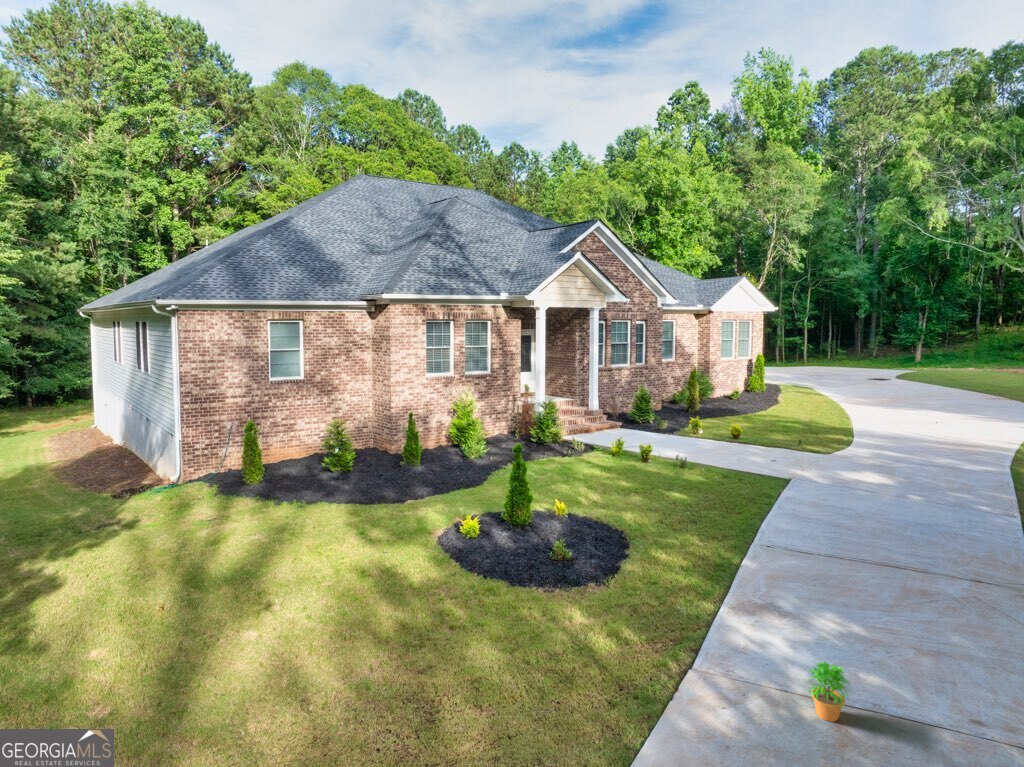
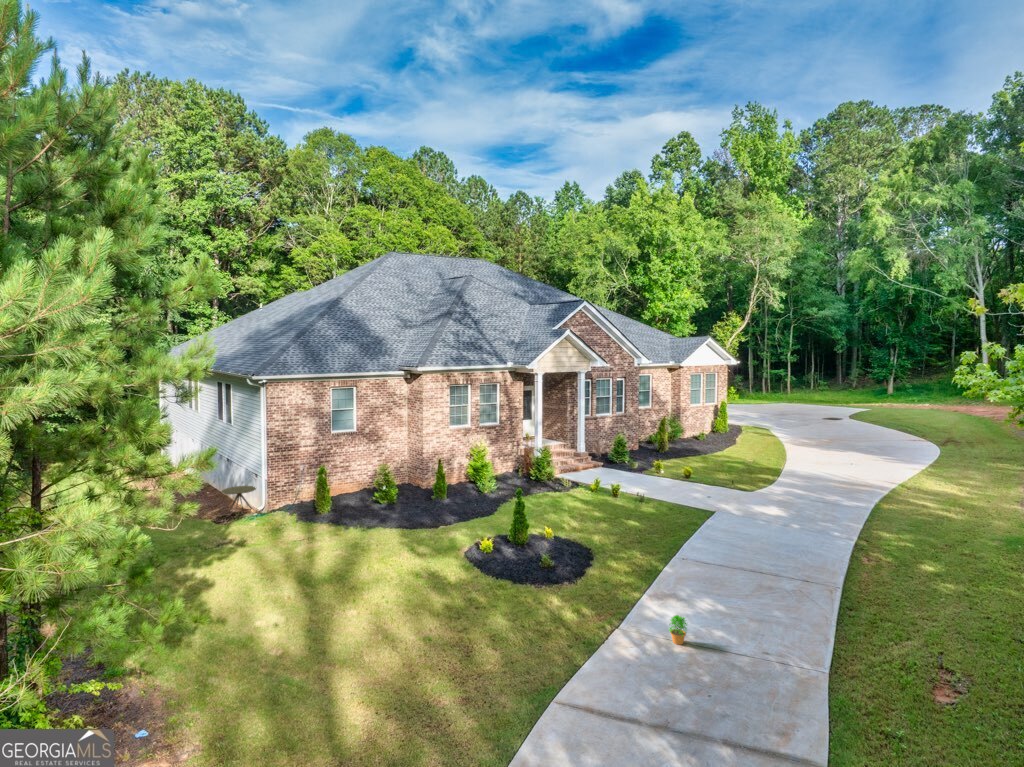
round table: none [116,450,166,486] -> present [222,486,256,512]

